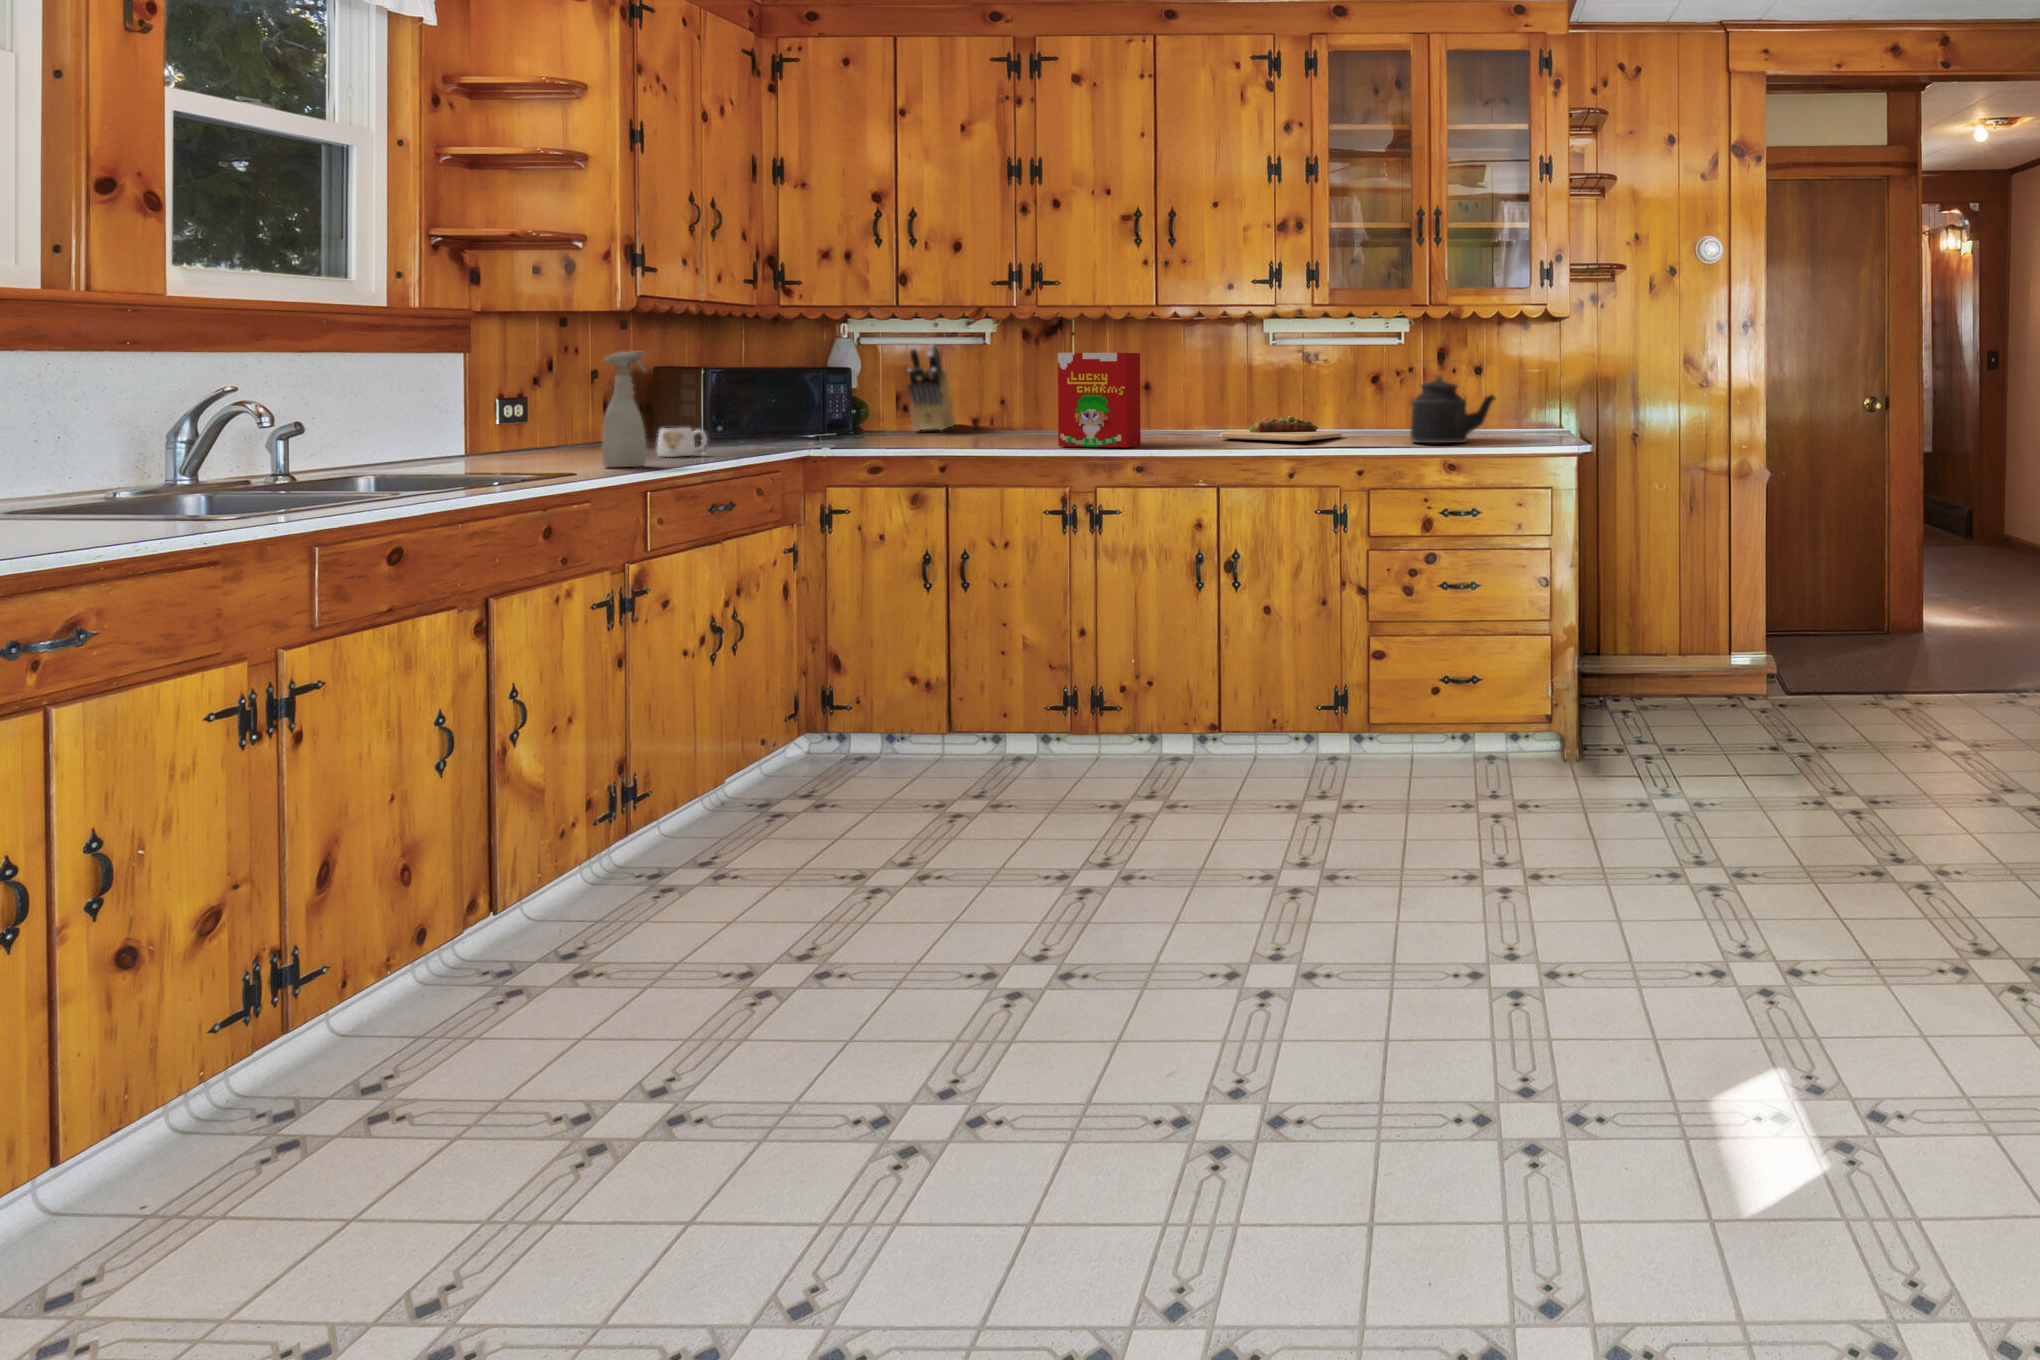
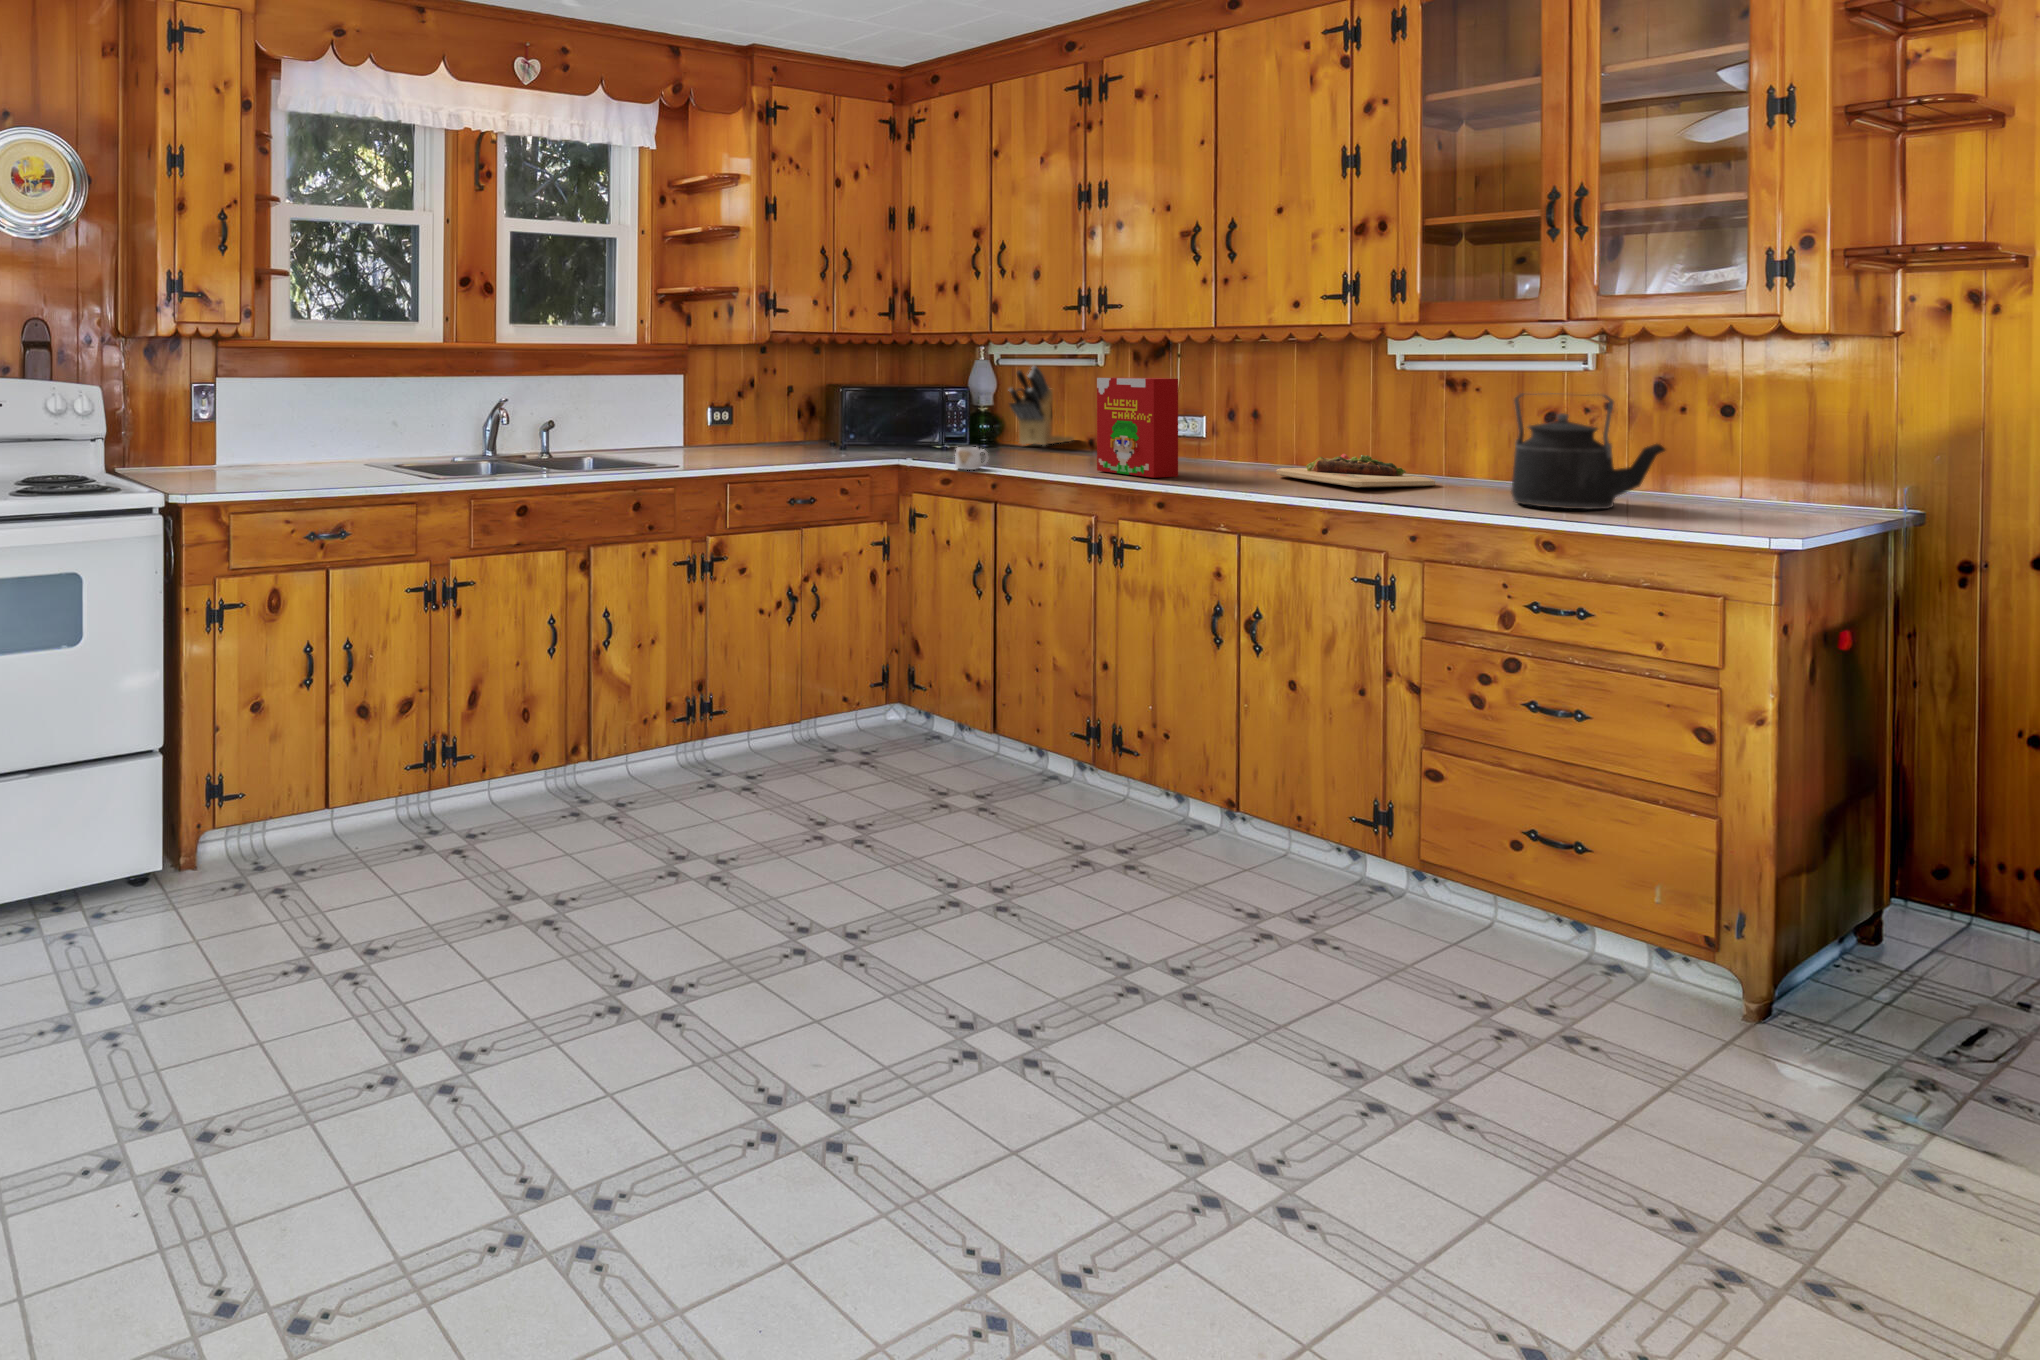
spray bottle: present [602,352,646,467] -> none [696,381,723,466]
mug: present [657,428,707,457] -> present [955,447,988,470]

